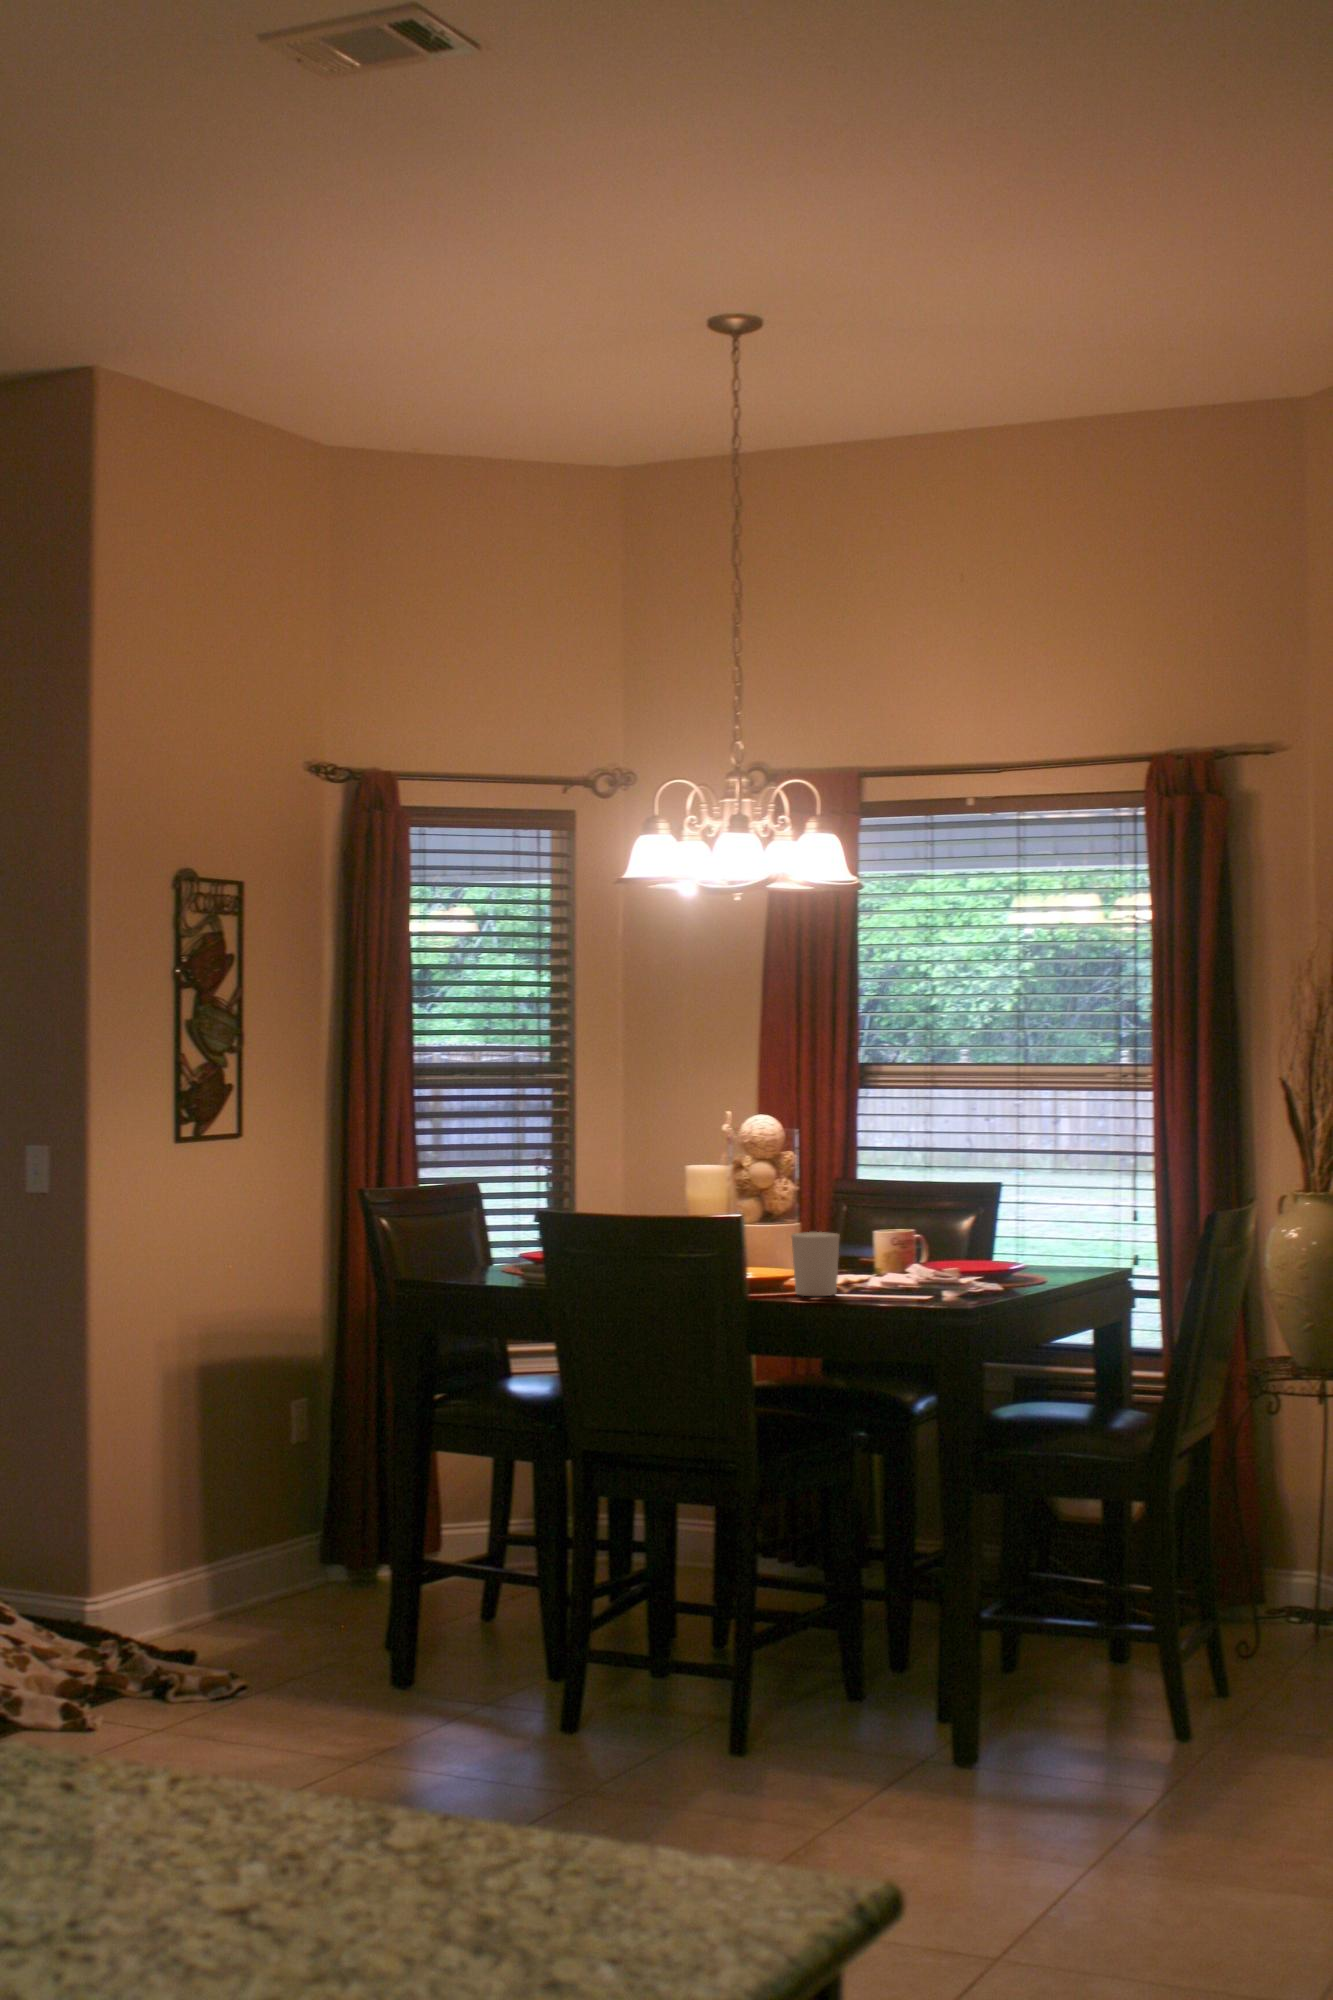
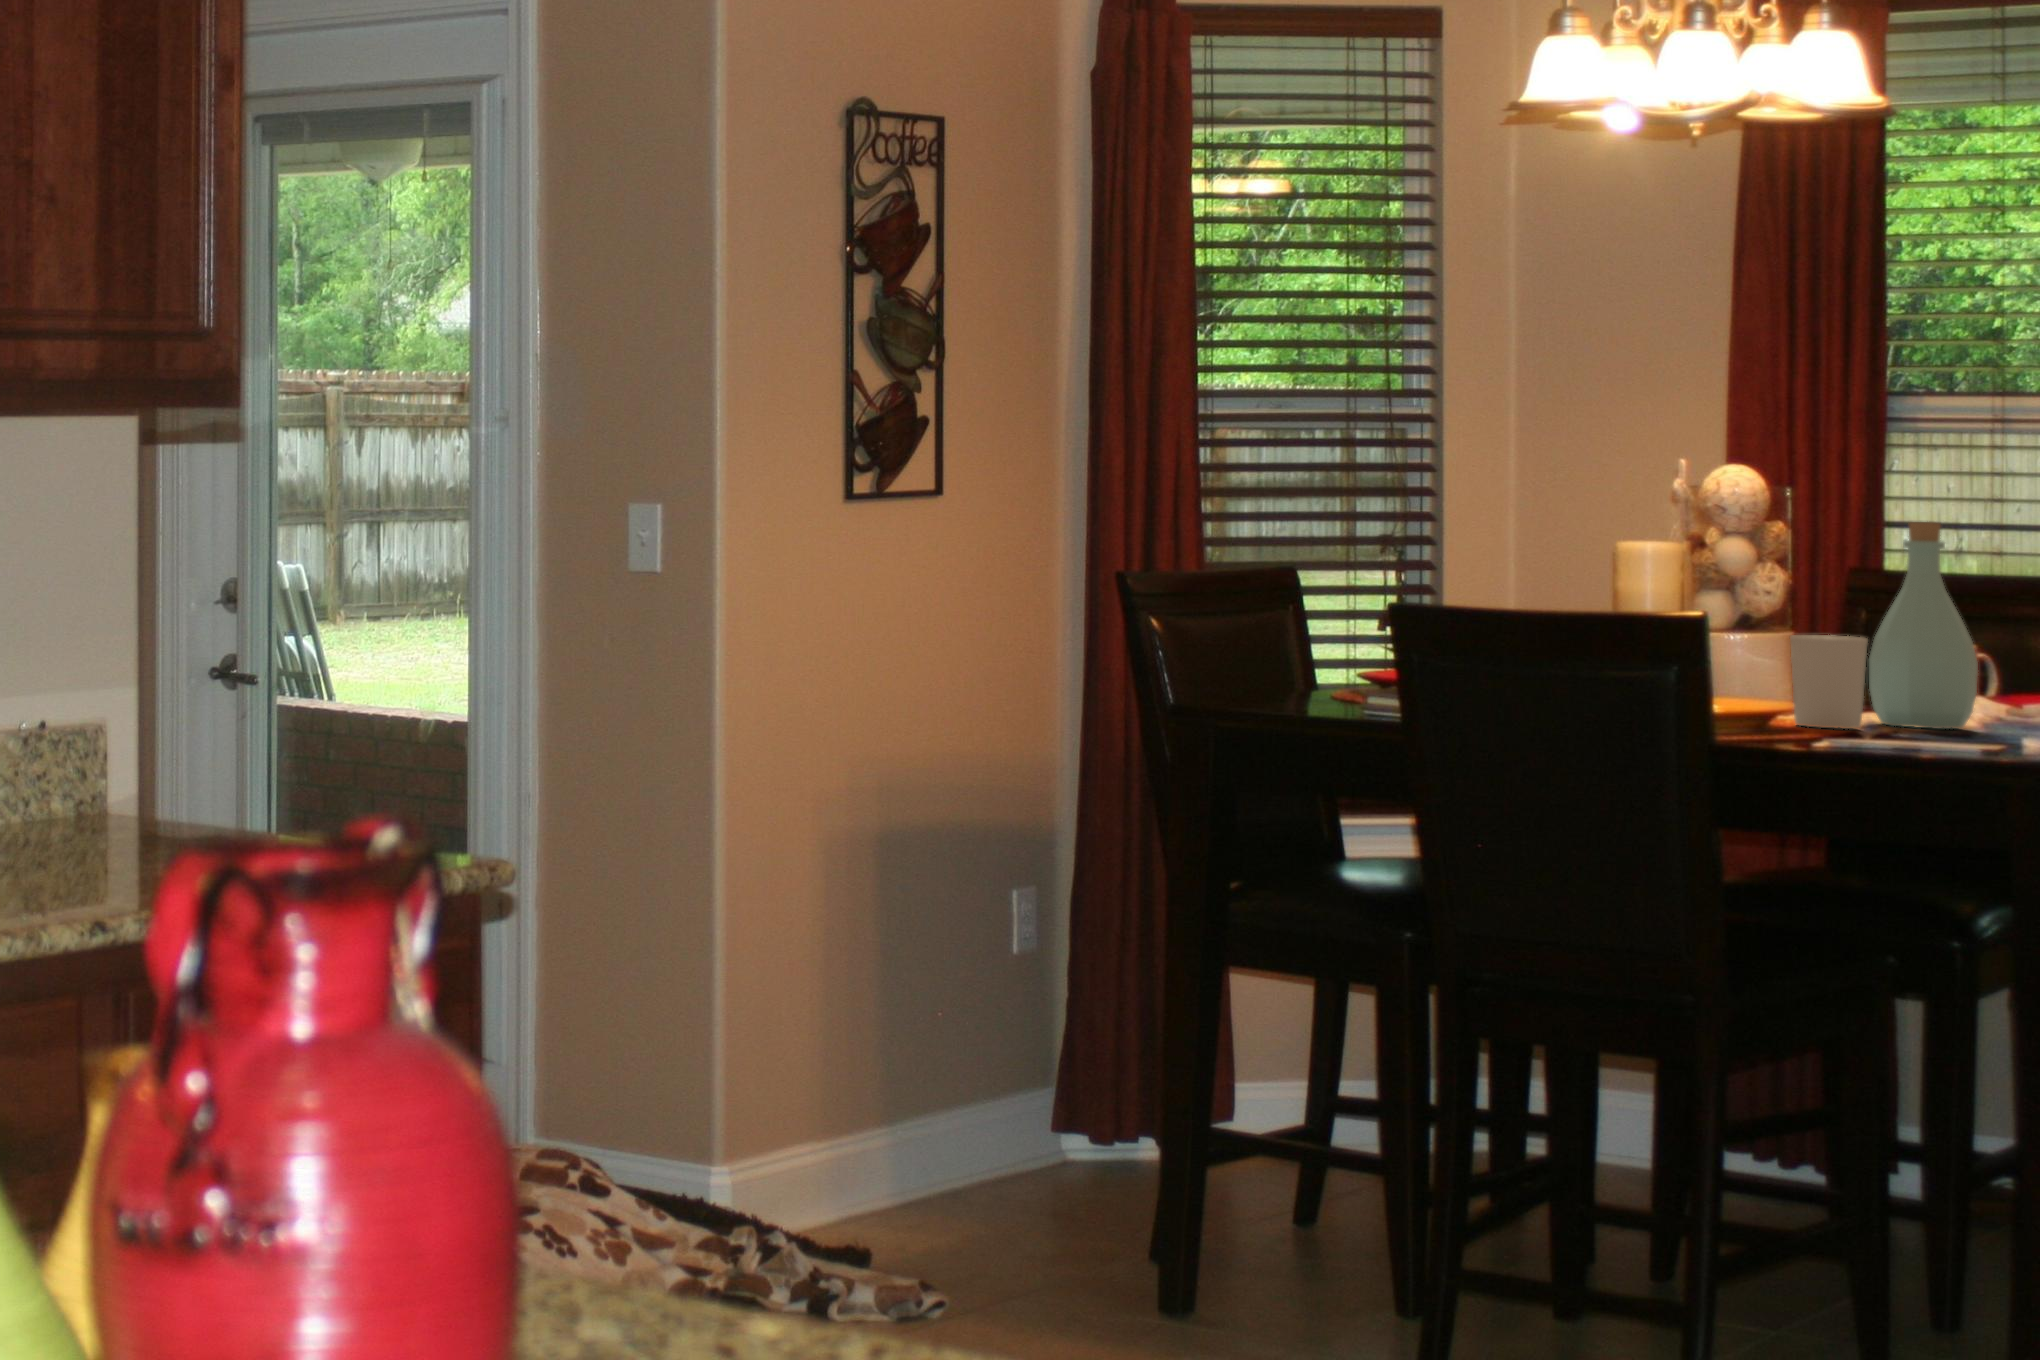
bottle: none [843,1152,910,1290] -> present [1869,522,1978,729]

